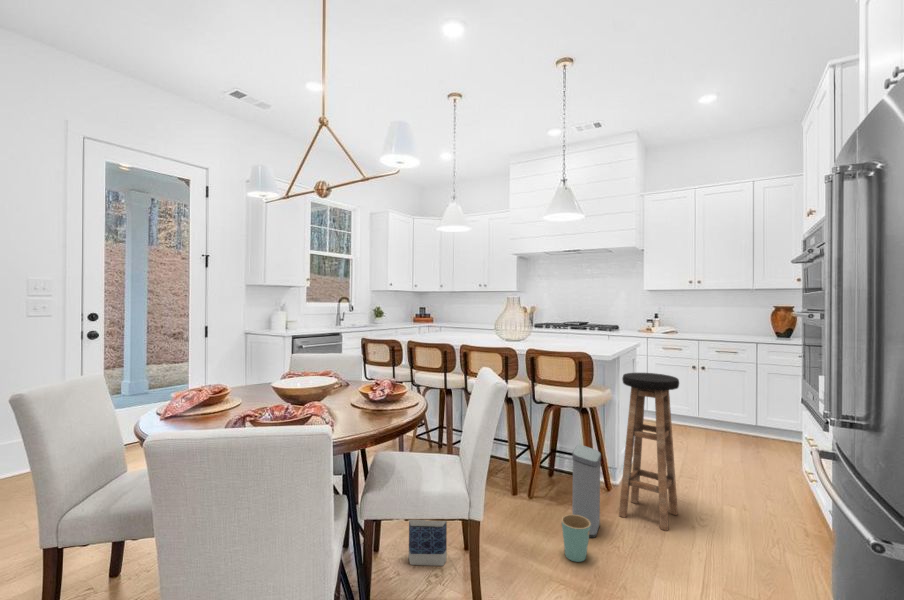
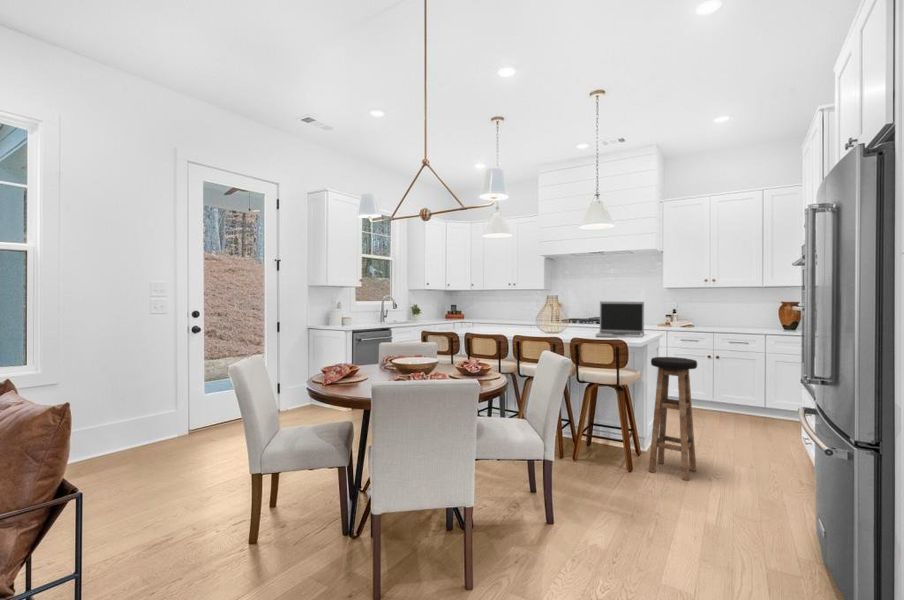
laptop: none [558,304,617,349] -> present [596,301,644,338]
trash can: present [562,445,601,562] -> none [606,414,635,499]
bag: present [409,520,447,566] -> none [490,434,519,501]

